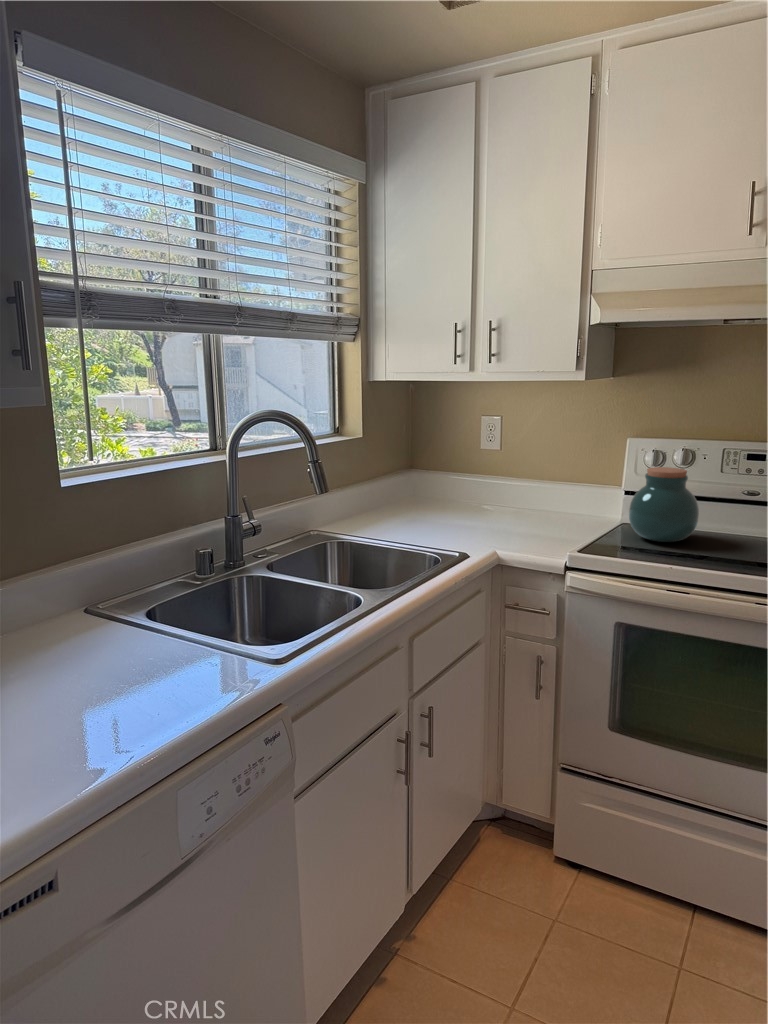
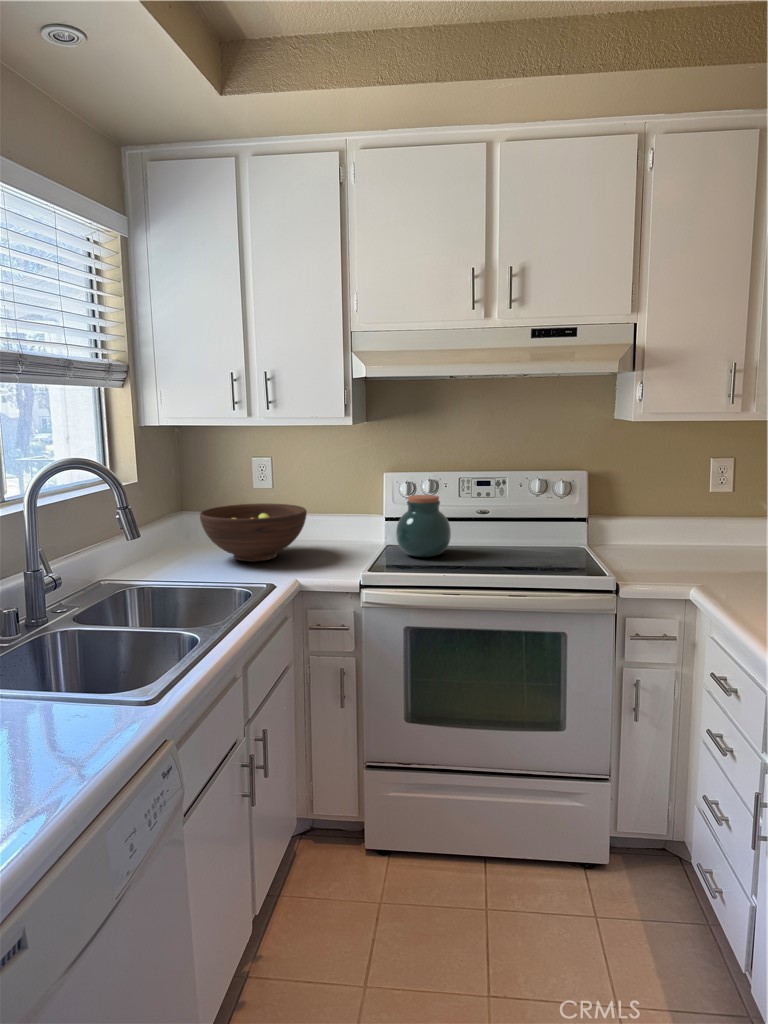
fruit bowl: none [415,464,528,526] -> present [200,504,307,562]

